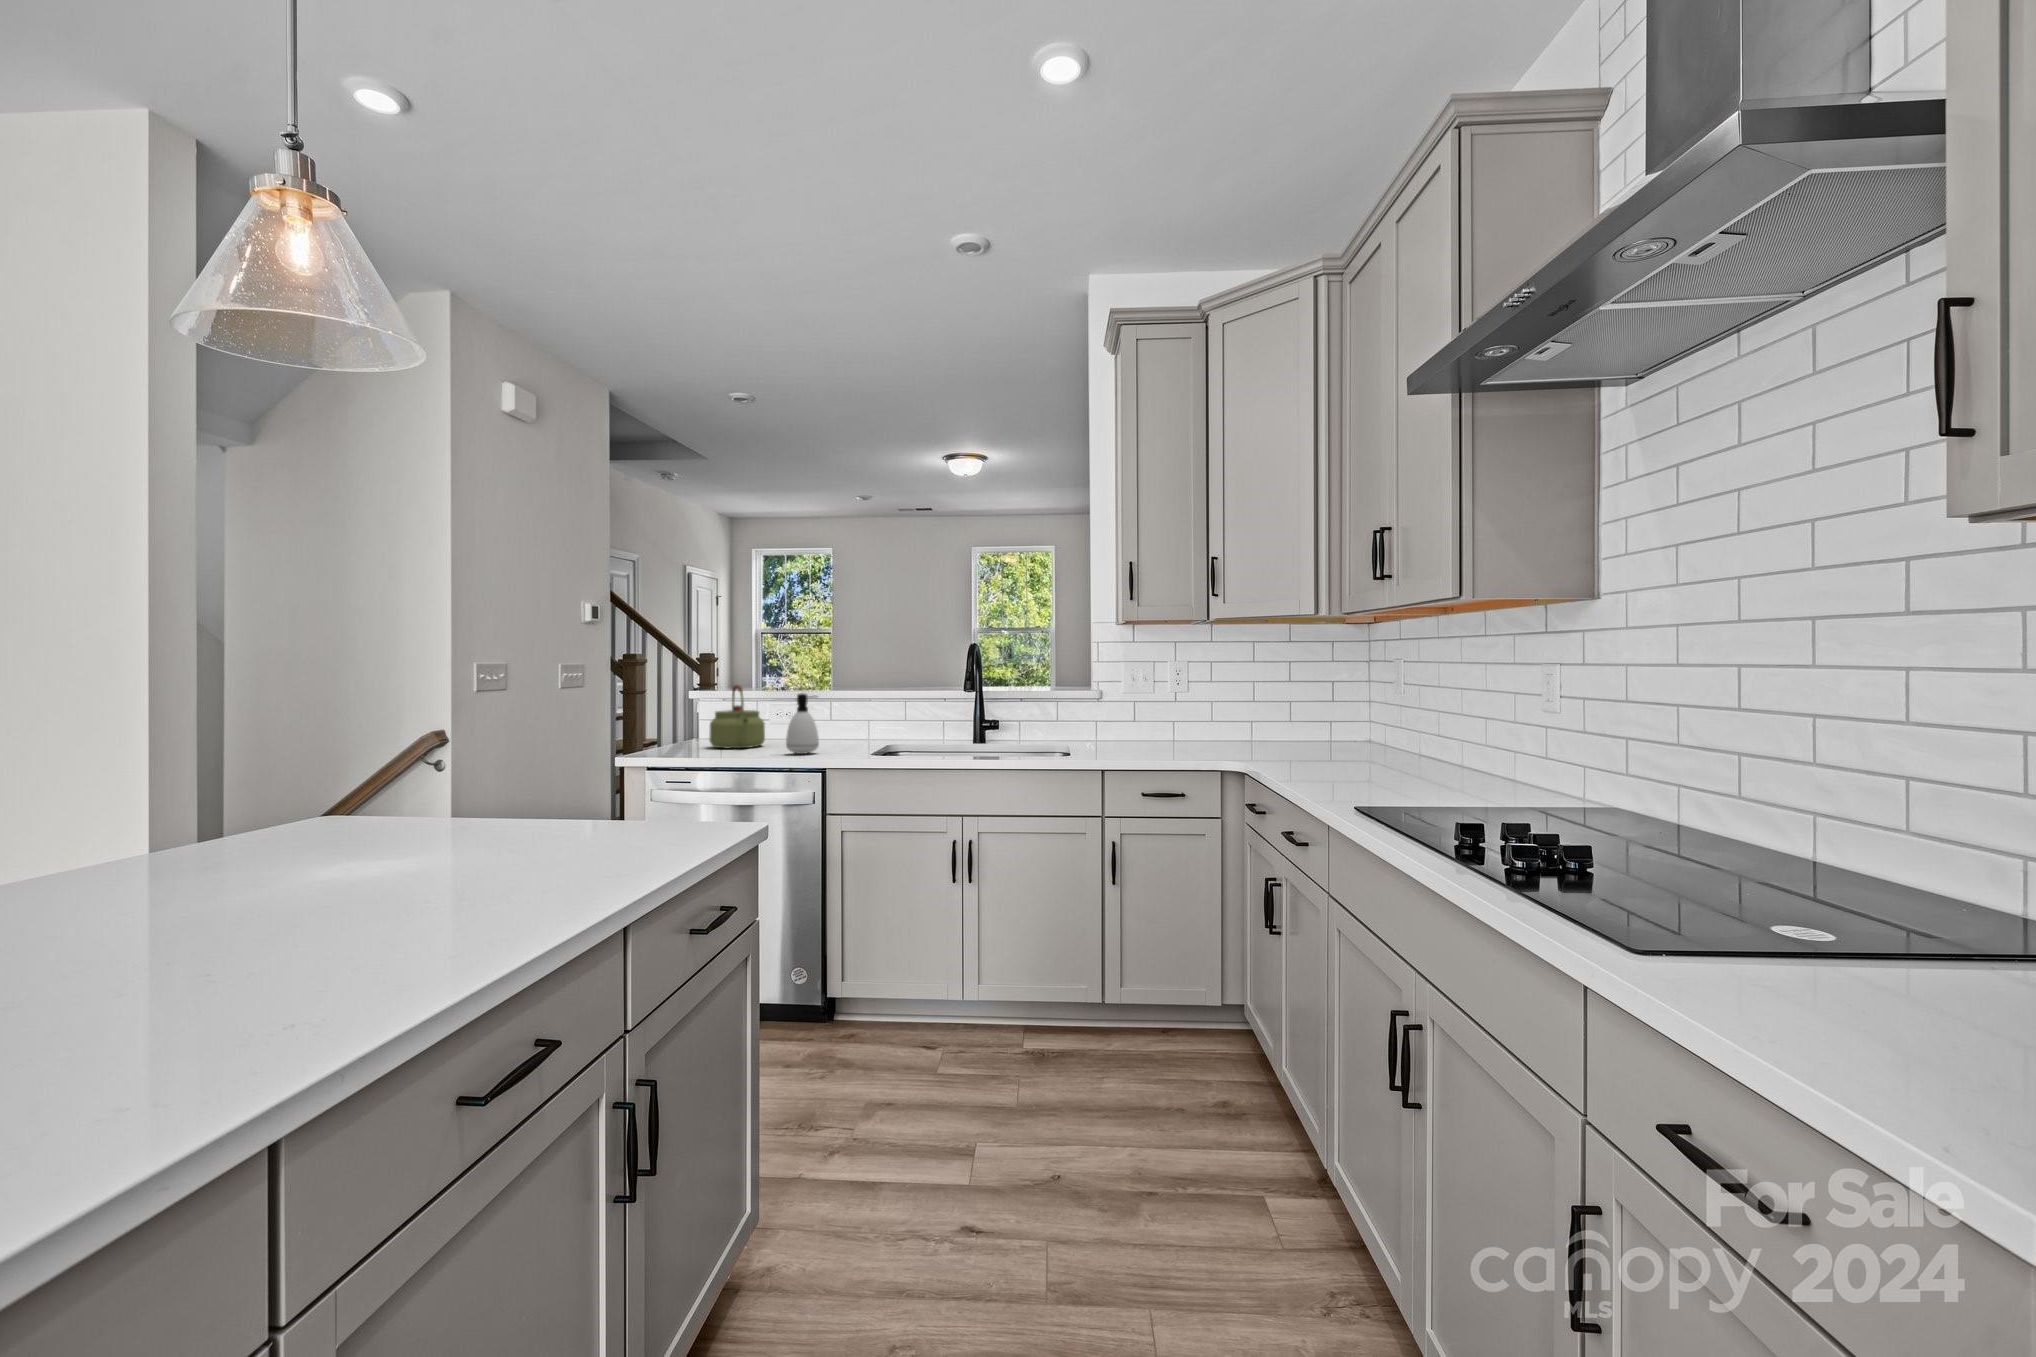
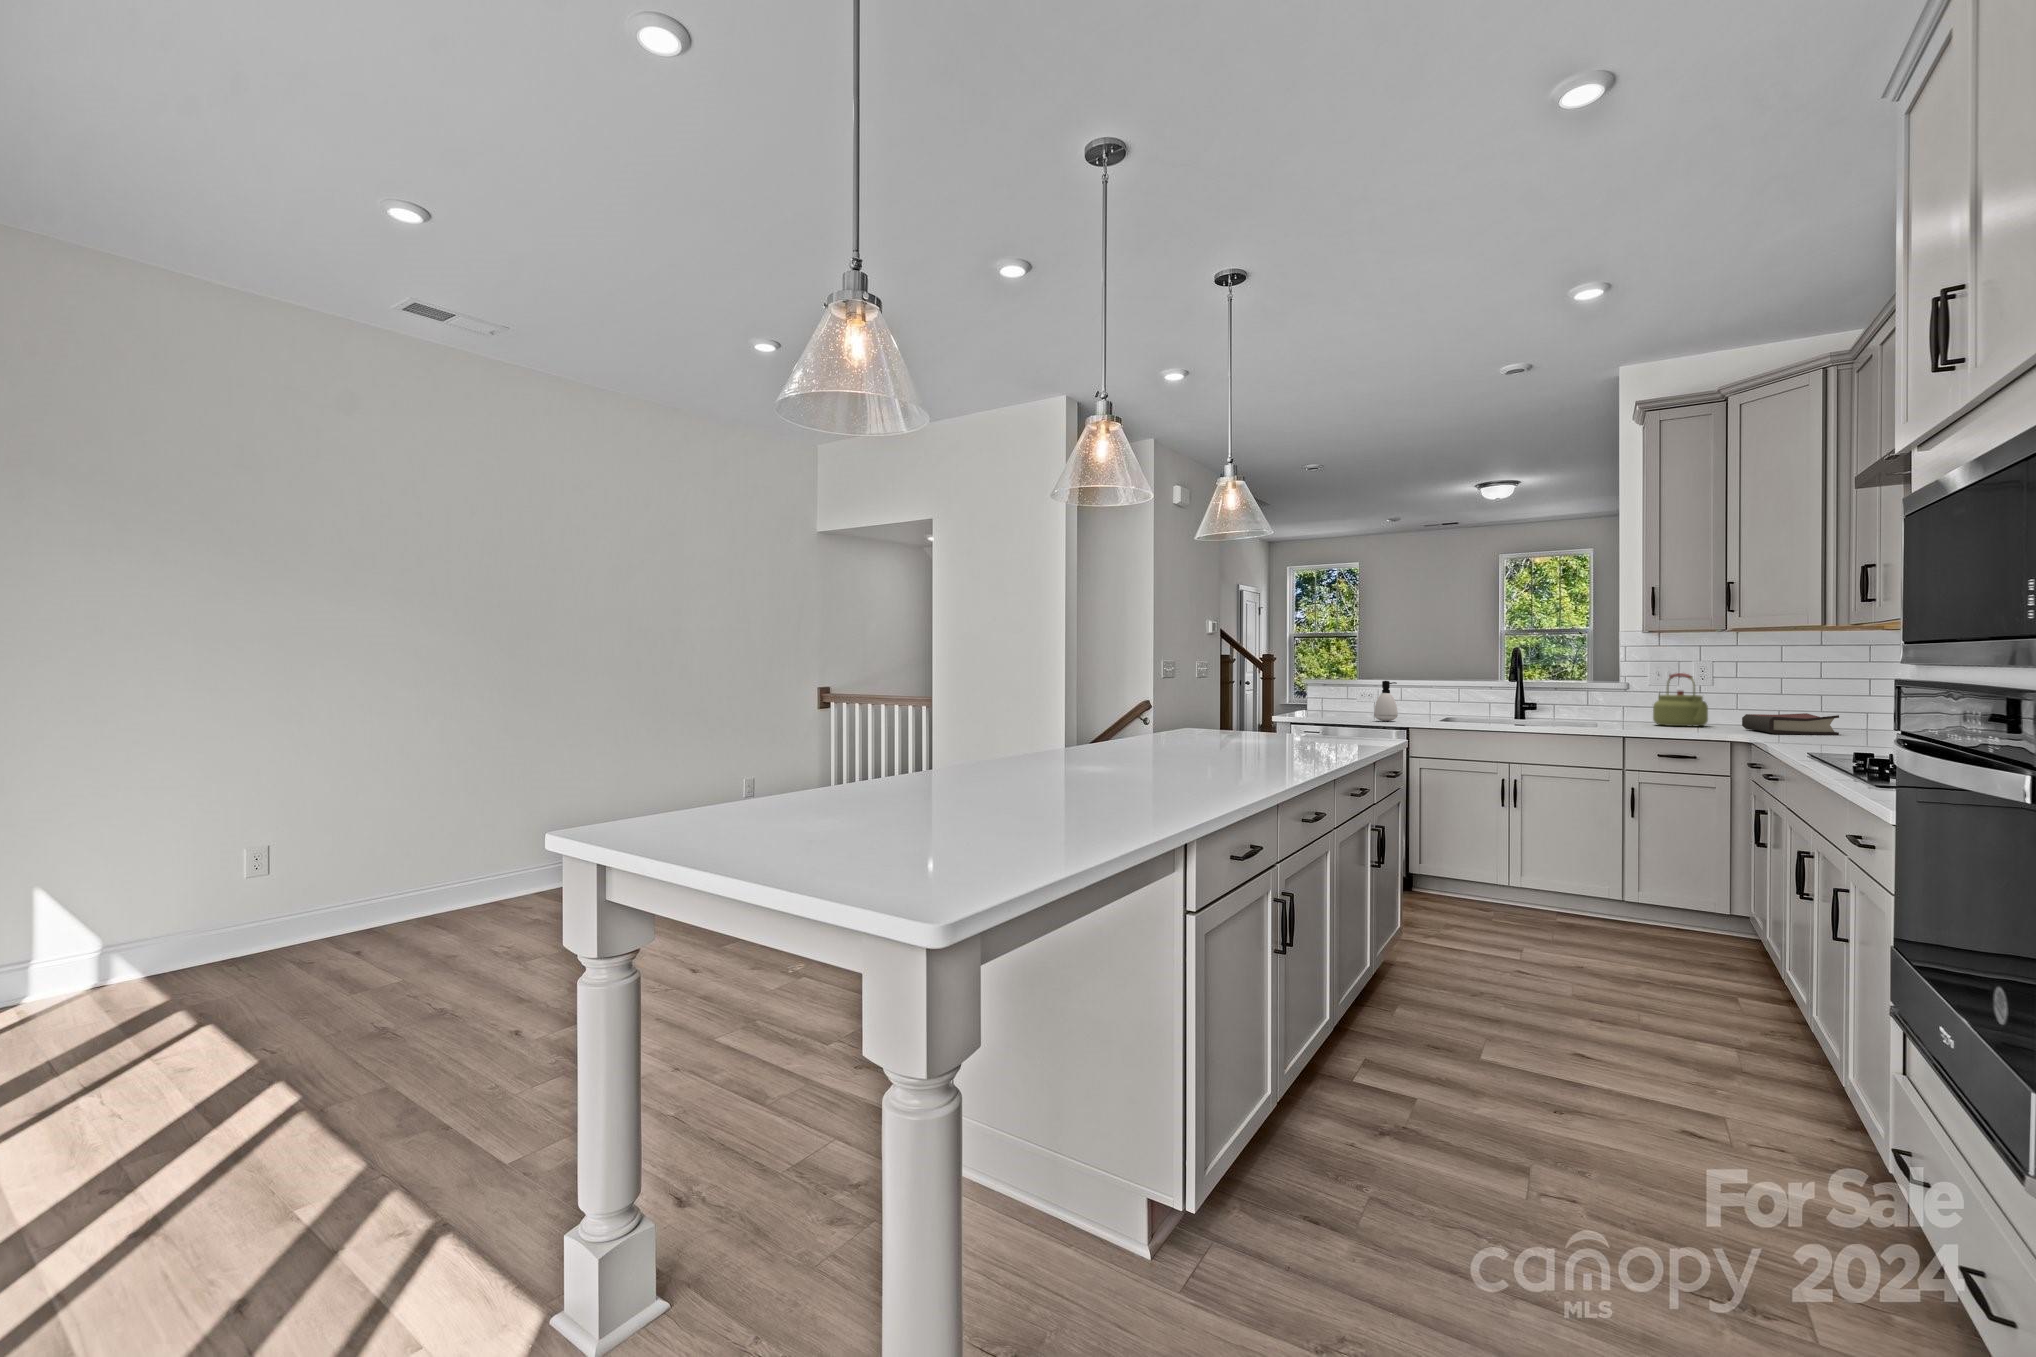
kettle: present [709,685,765,748] -> present [1653,673,1708,727]
hardback book: none [1229,729,1334,760] -> present [1742,713,1839,735]

